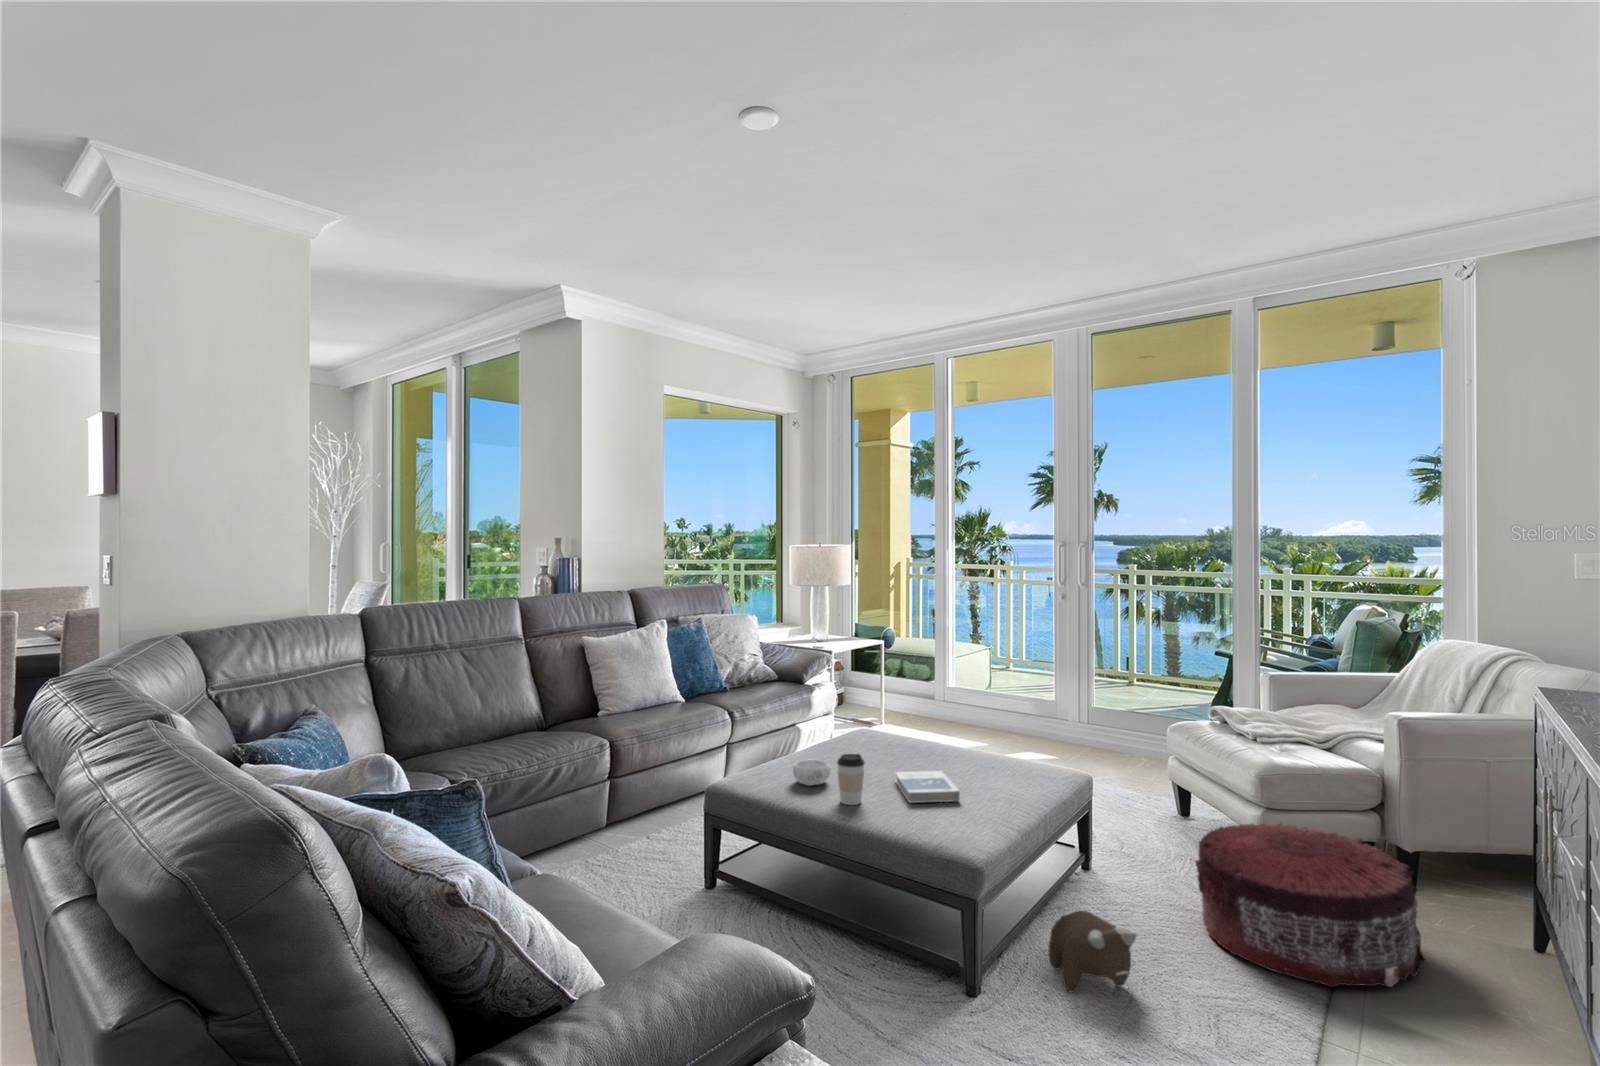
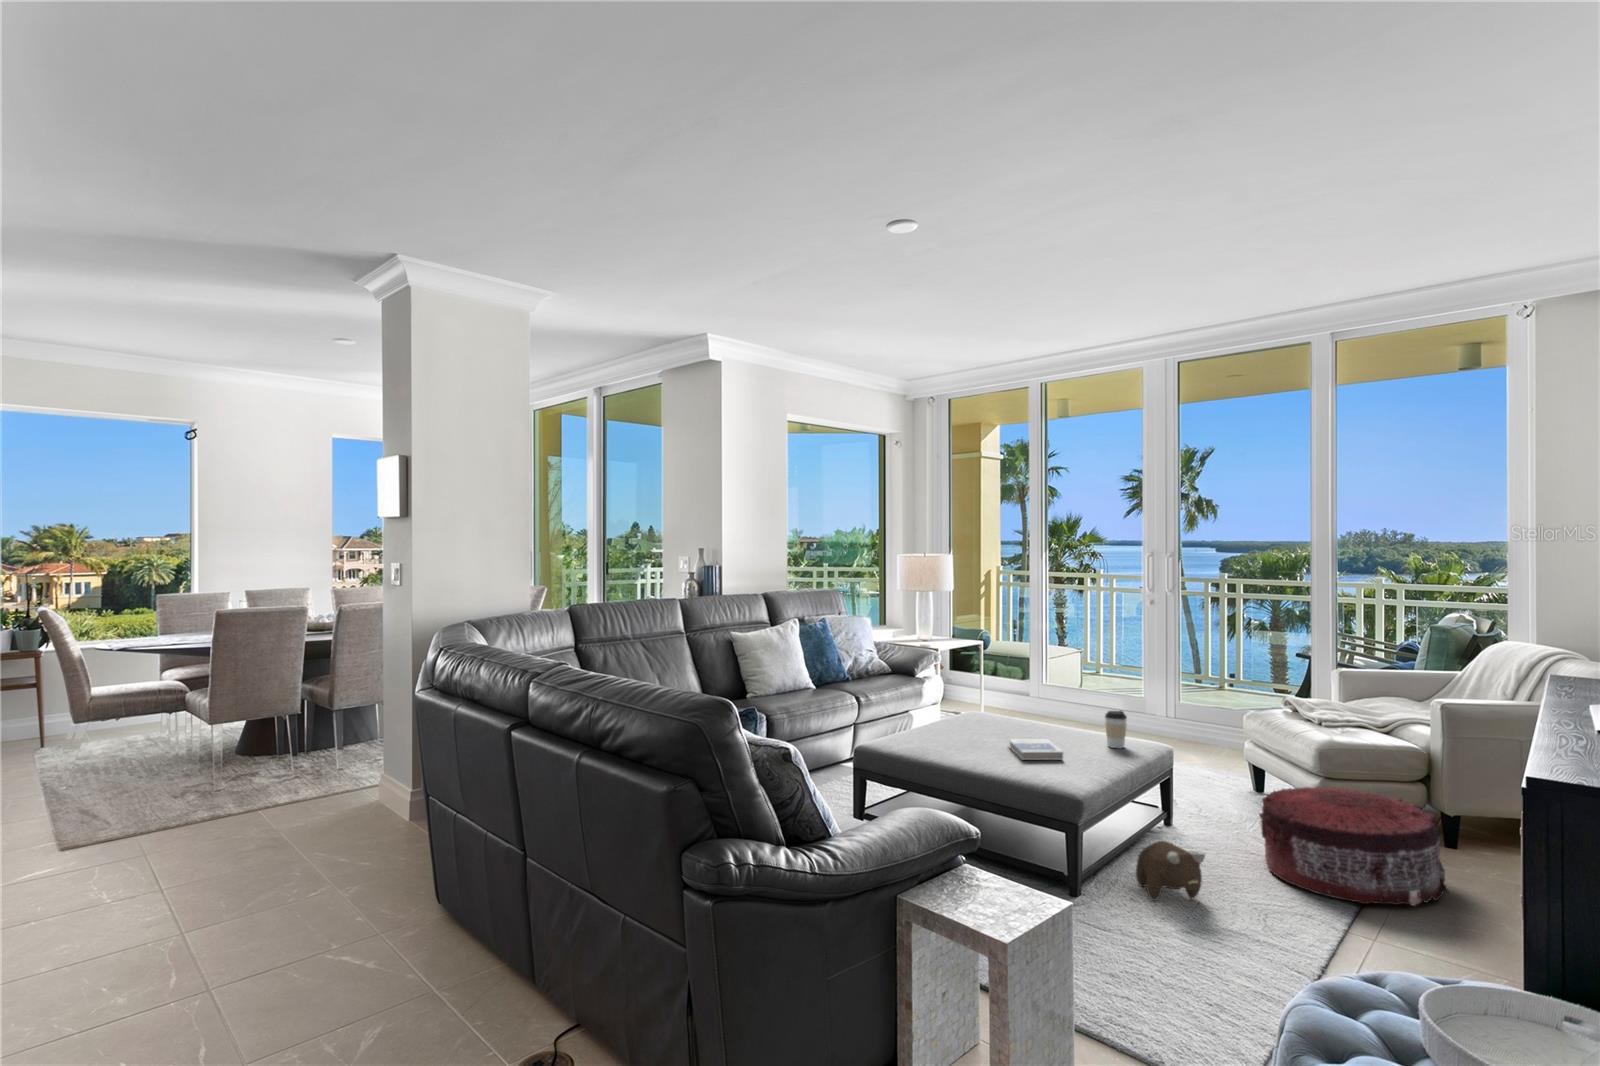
coffee cup: present [837,754,864,805] -> present [1105,711,1127,748]
decorative bowl: present [793,760,830,786] -> none [926,728,956,748]

